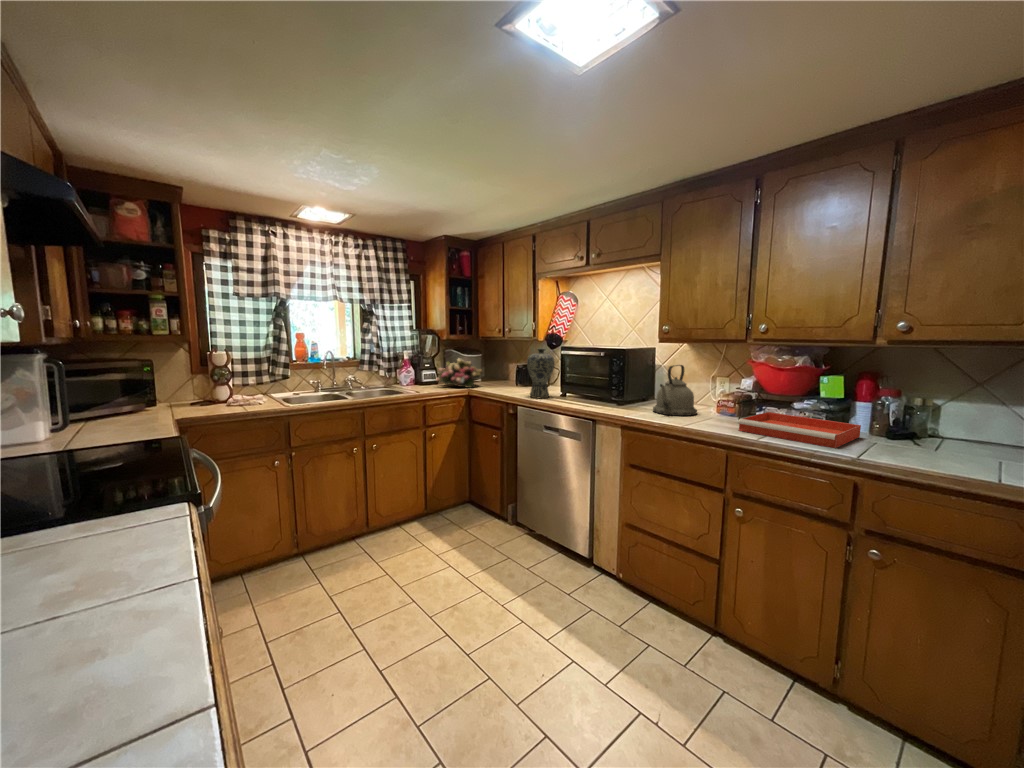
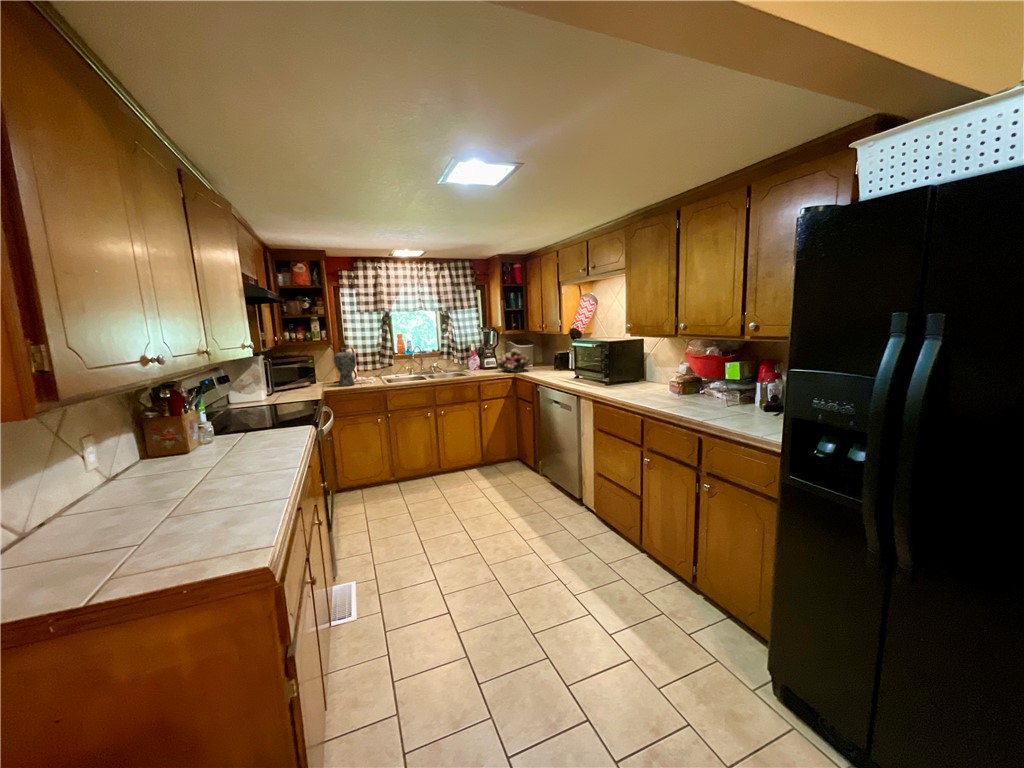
vase: present [527,348,554,398] -> present [334,348,356,386]
kettle: present [653,365,697,416] -> none [622,355,659,395]
tray: present [738,412,861,448] -> none [659,392,745,417]

